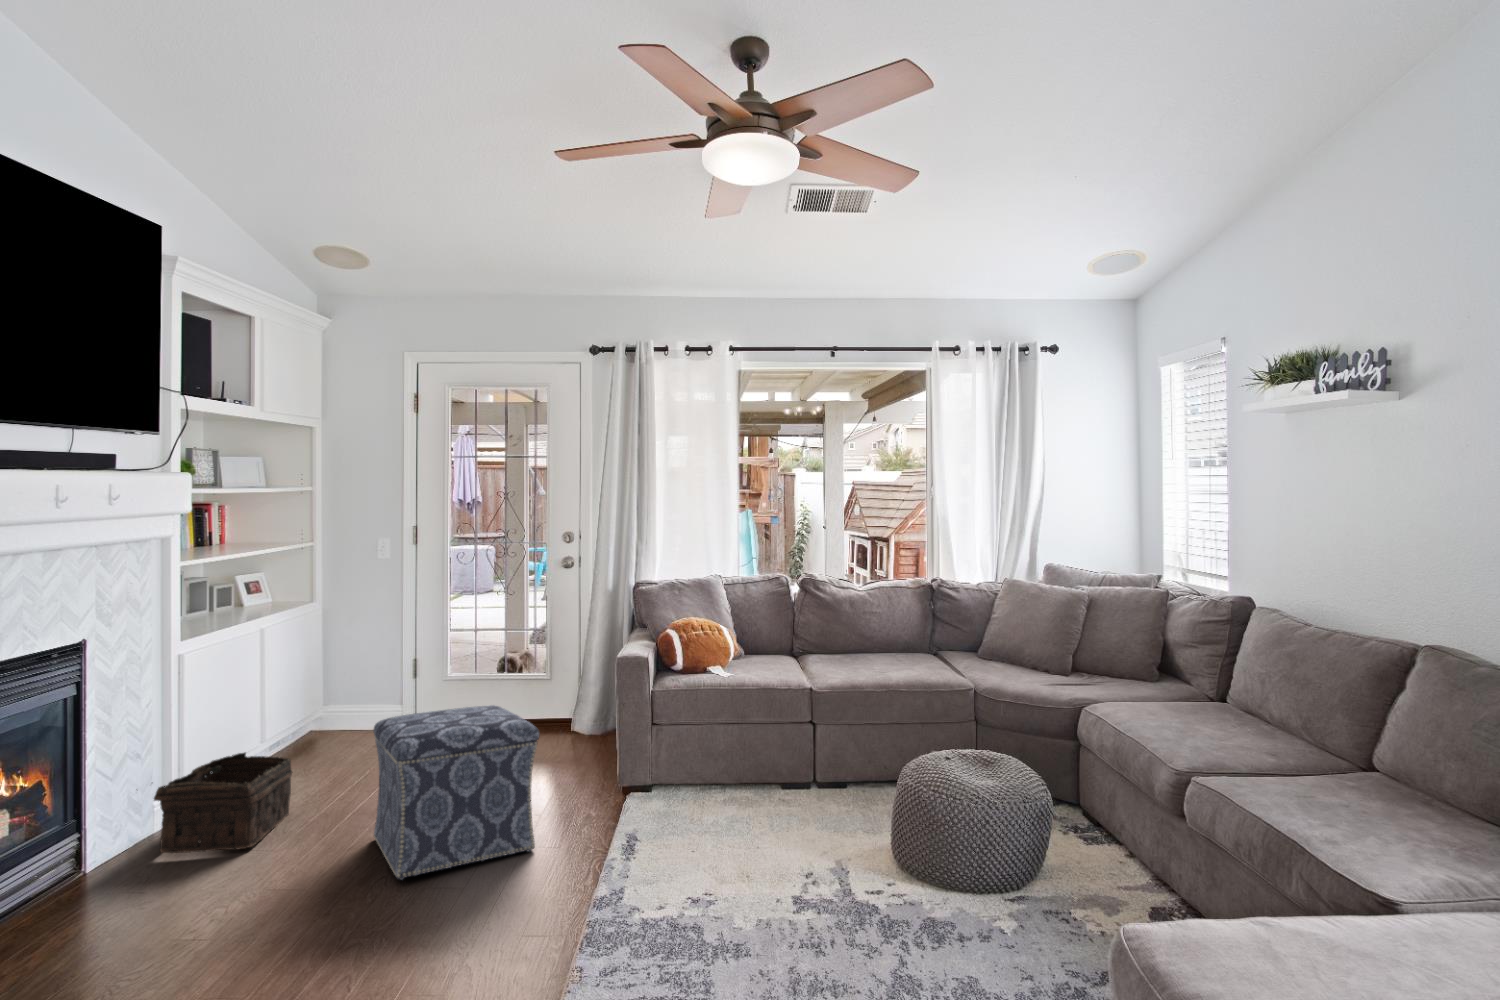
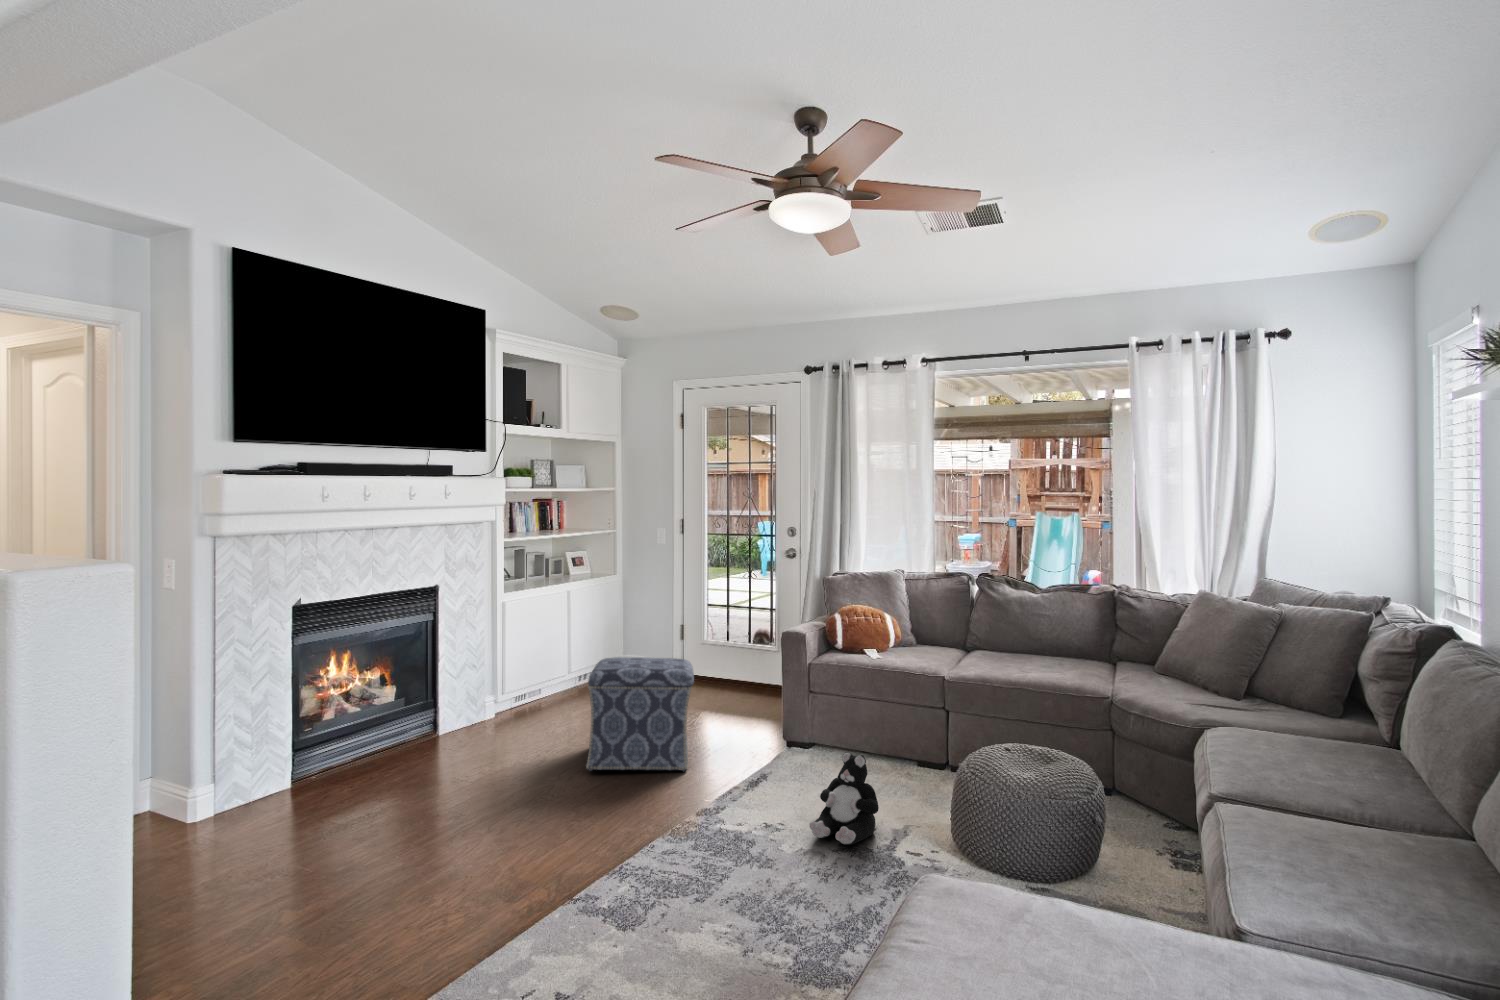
basket: present [154,753,292,853] -> none [470,673,566,736]
plush toy: none [753,791,826,901] -> present [809,752,879,845]

